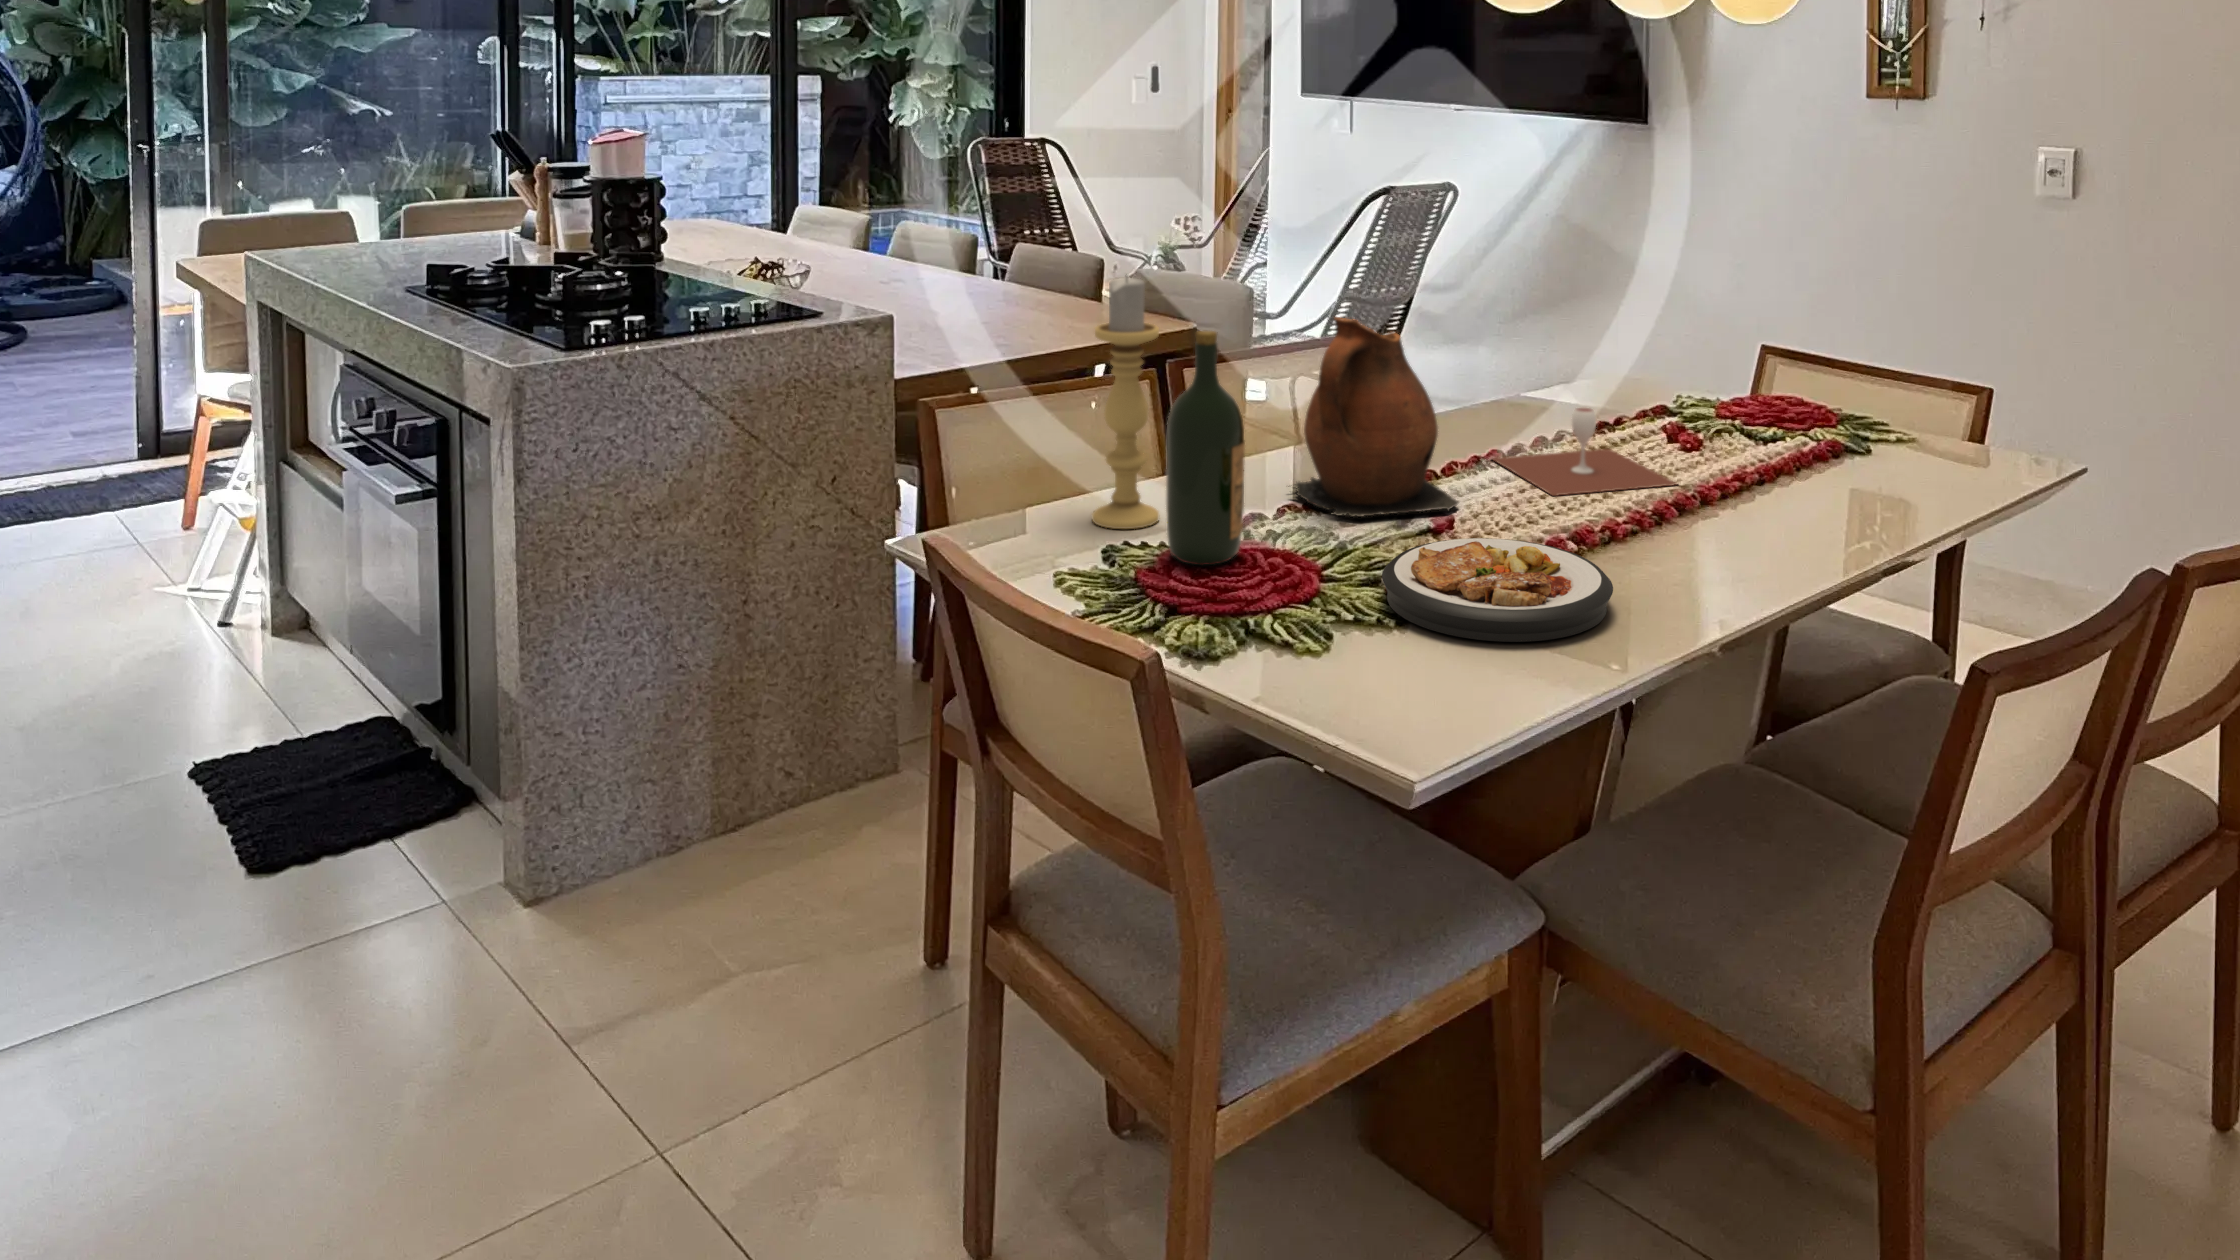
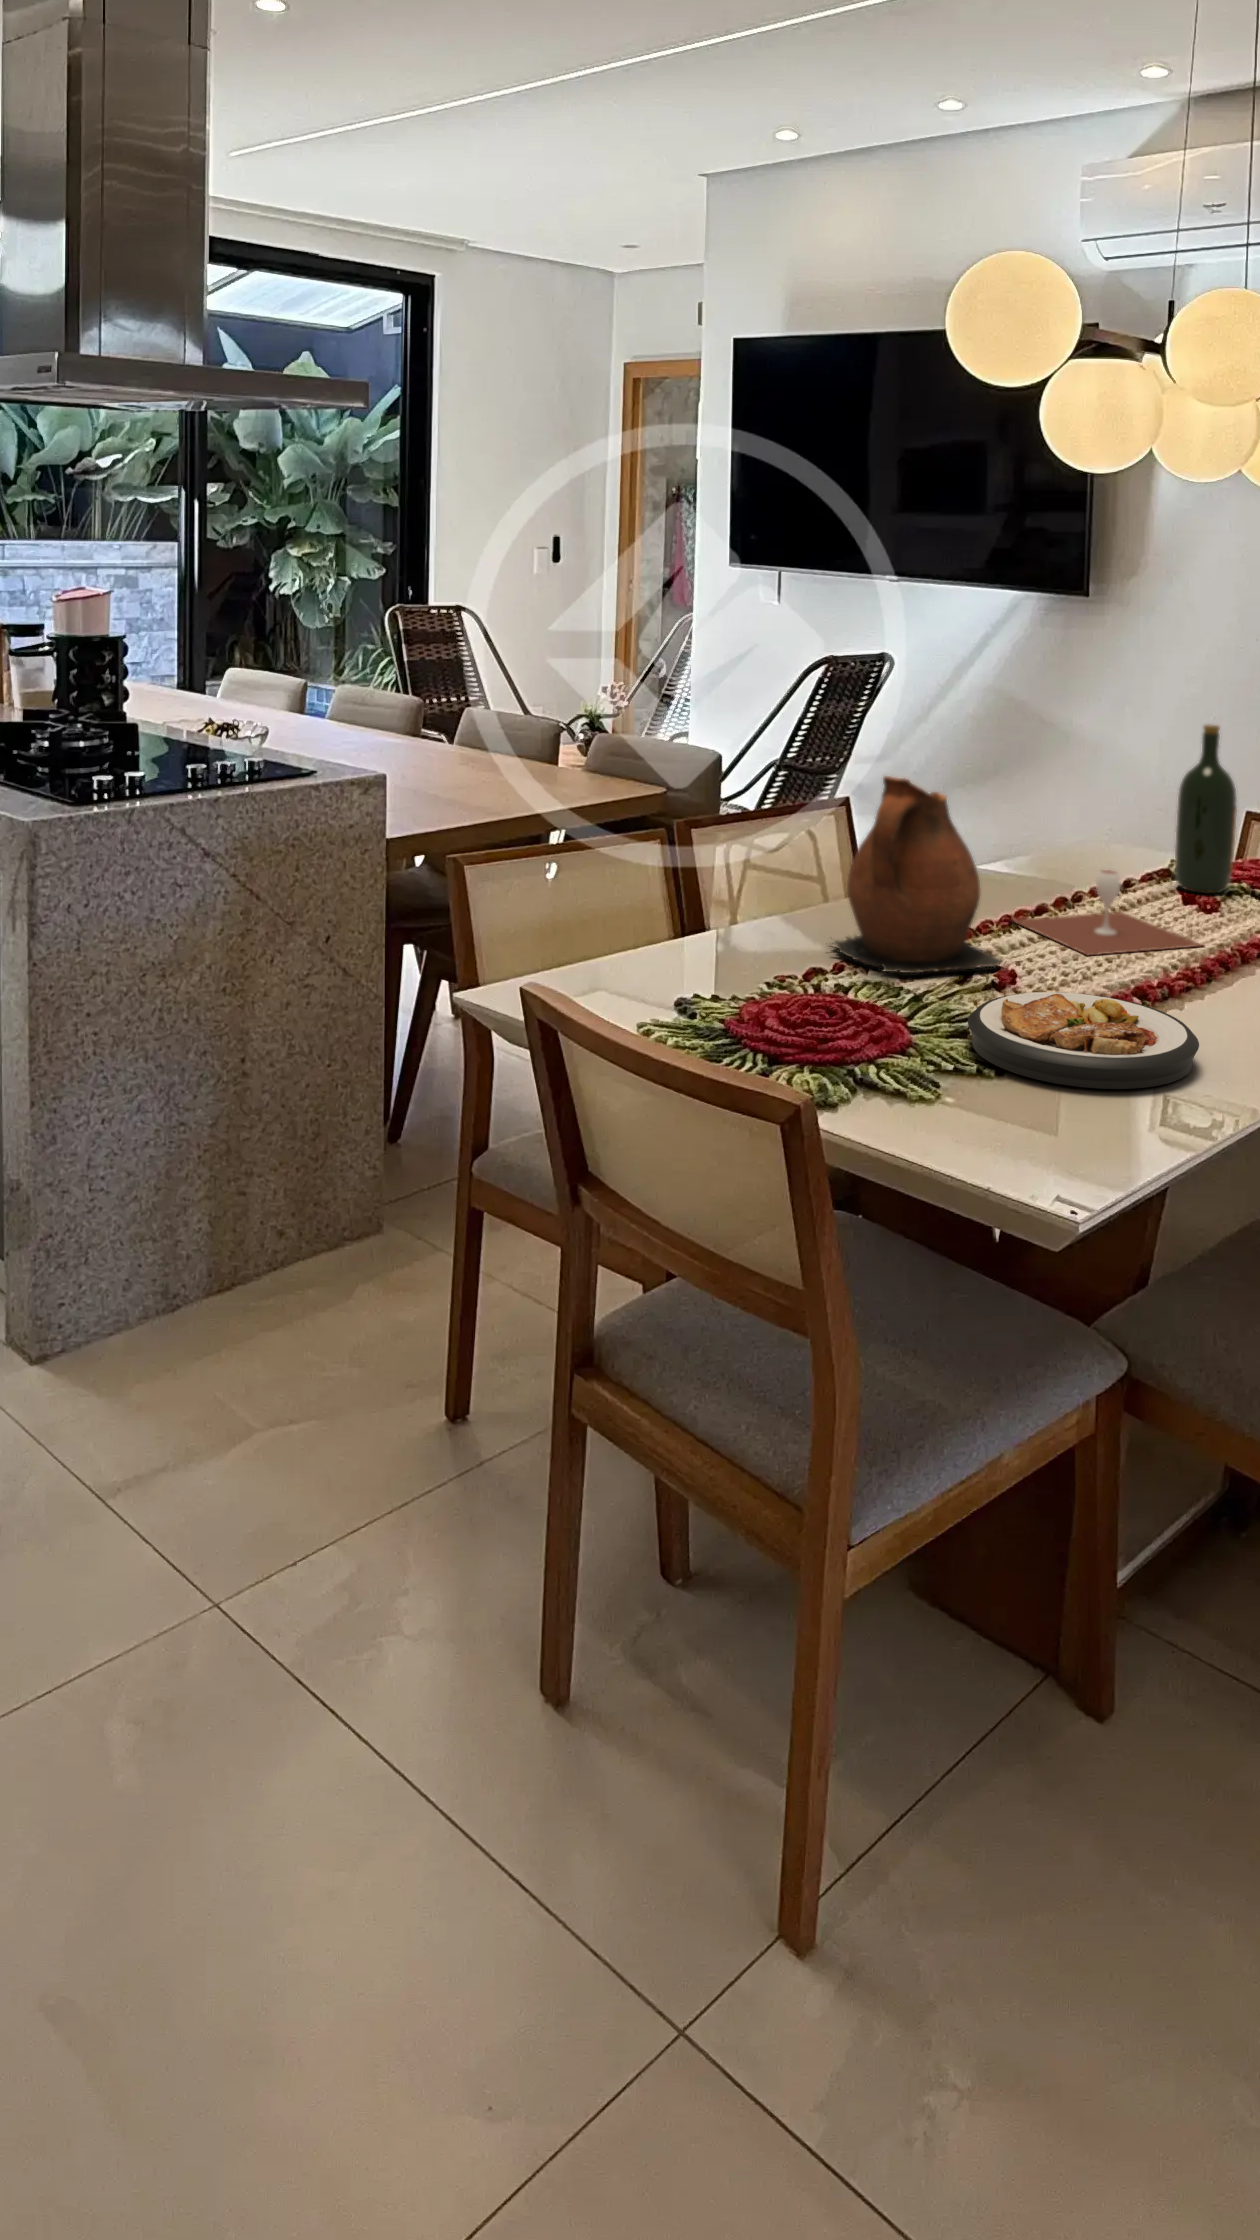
candle holder: present [1092,277,1159,529] -> none [647,730,718,984]
wine bottle: present [1166,331,1245,565] -> present [1175,725,1237,893]

